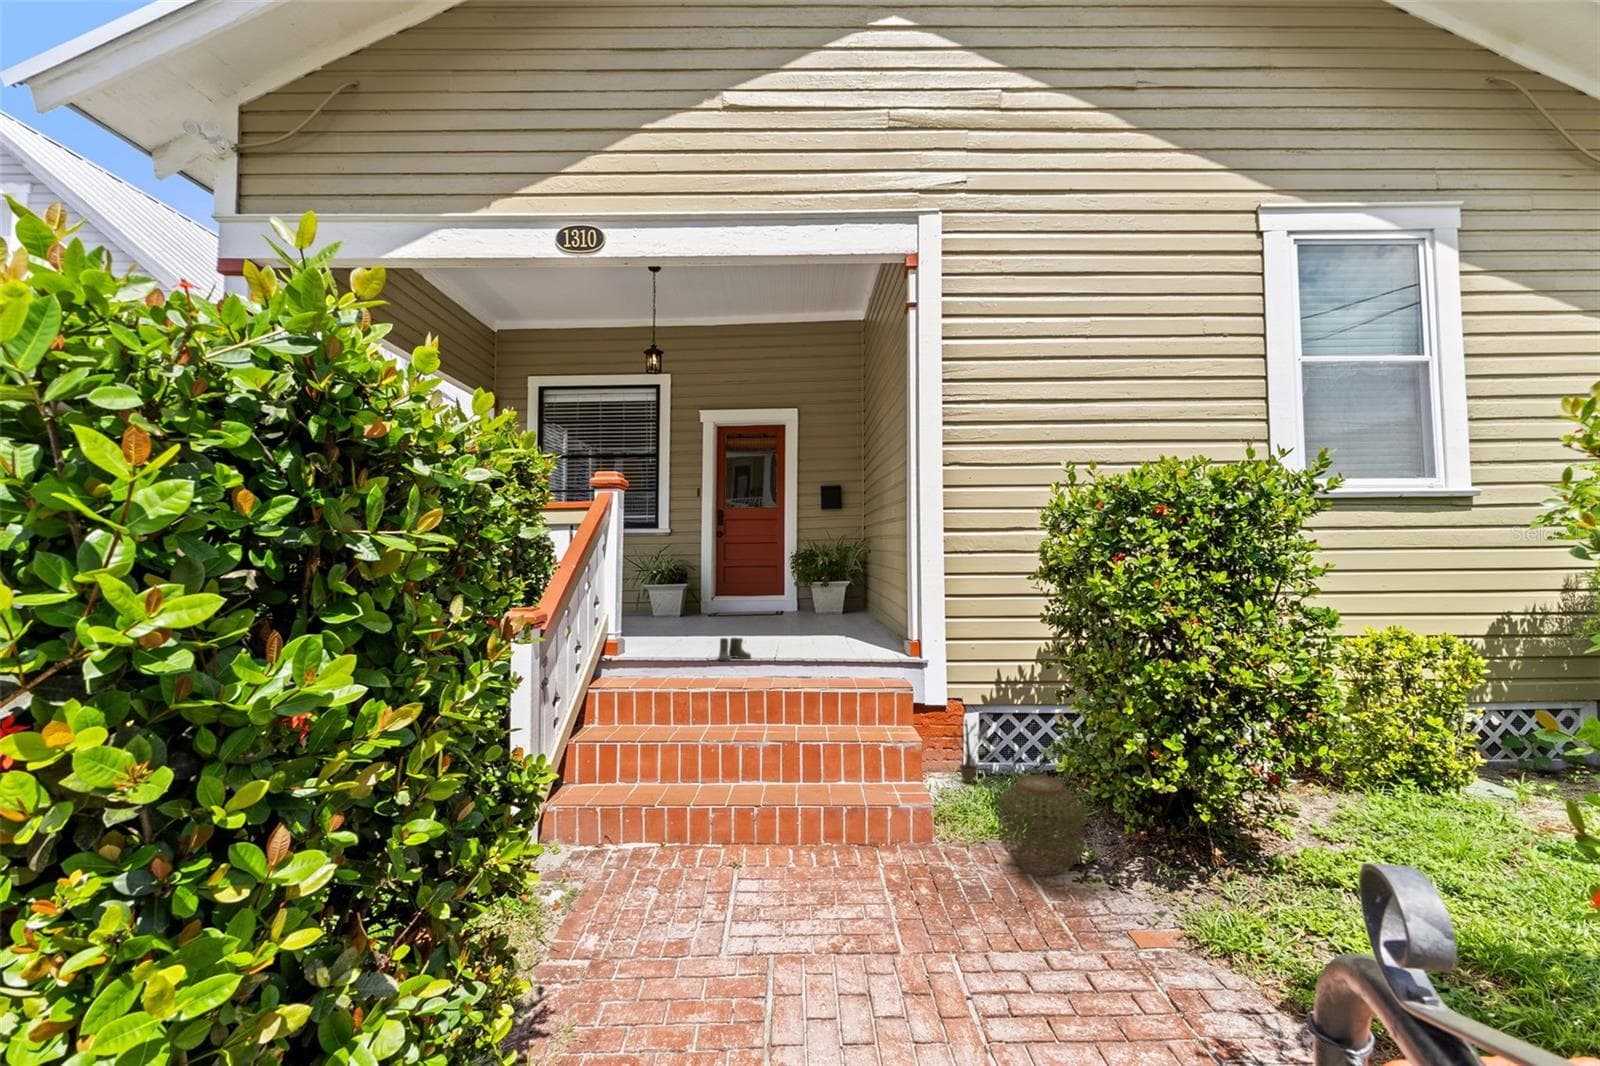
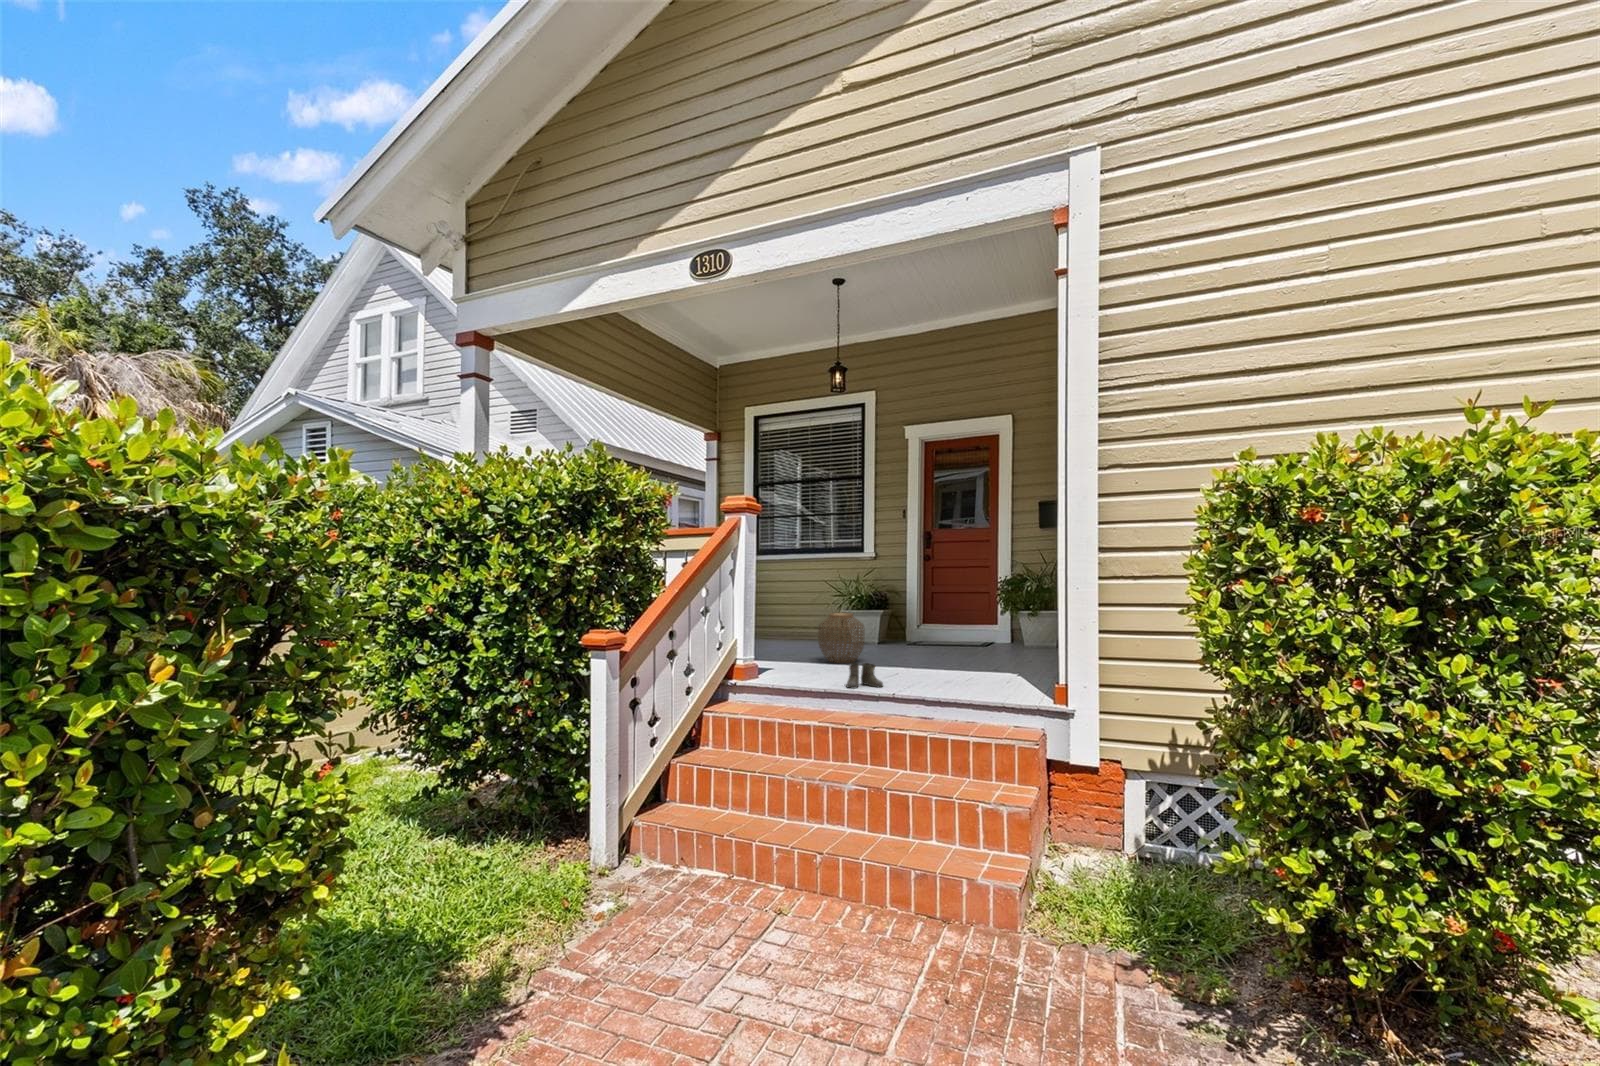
decorative plant: present [945,720,987,782] -> none [1086,787,1149,867]
woven basket: present [998,775,1084,876] -> present [818,613,864,663]

